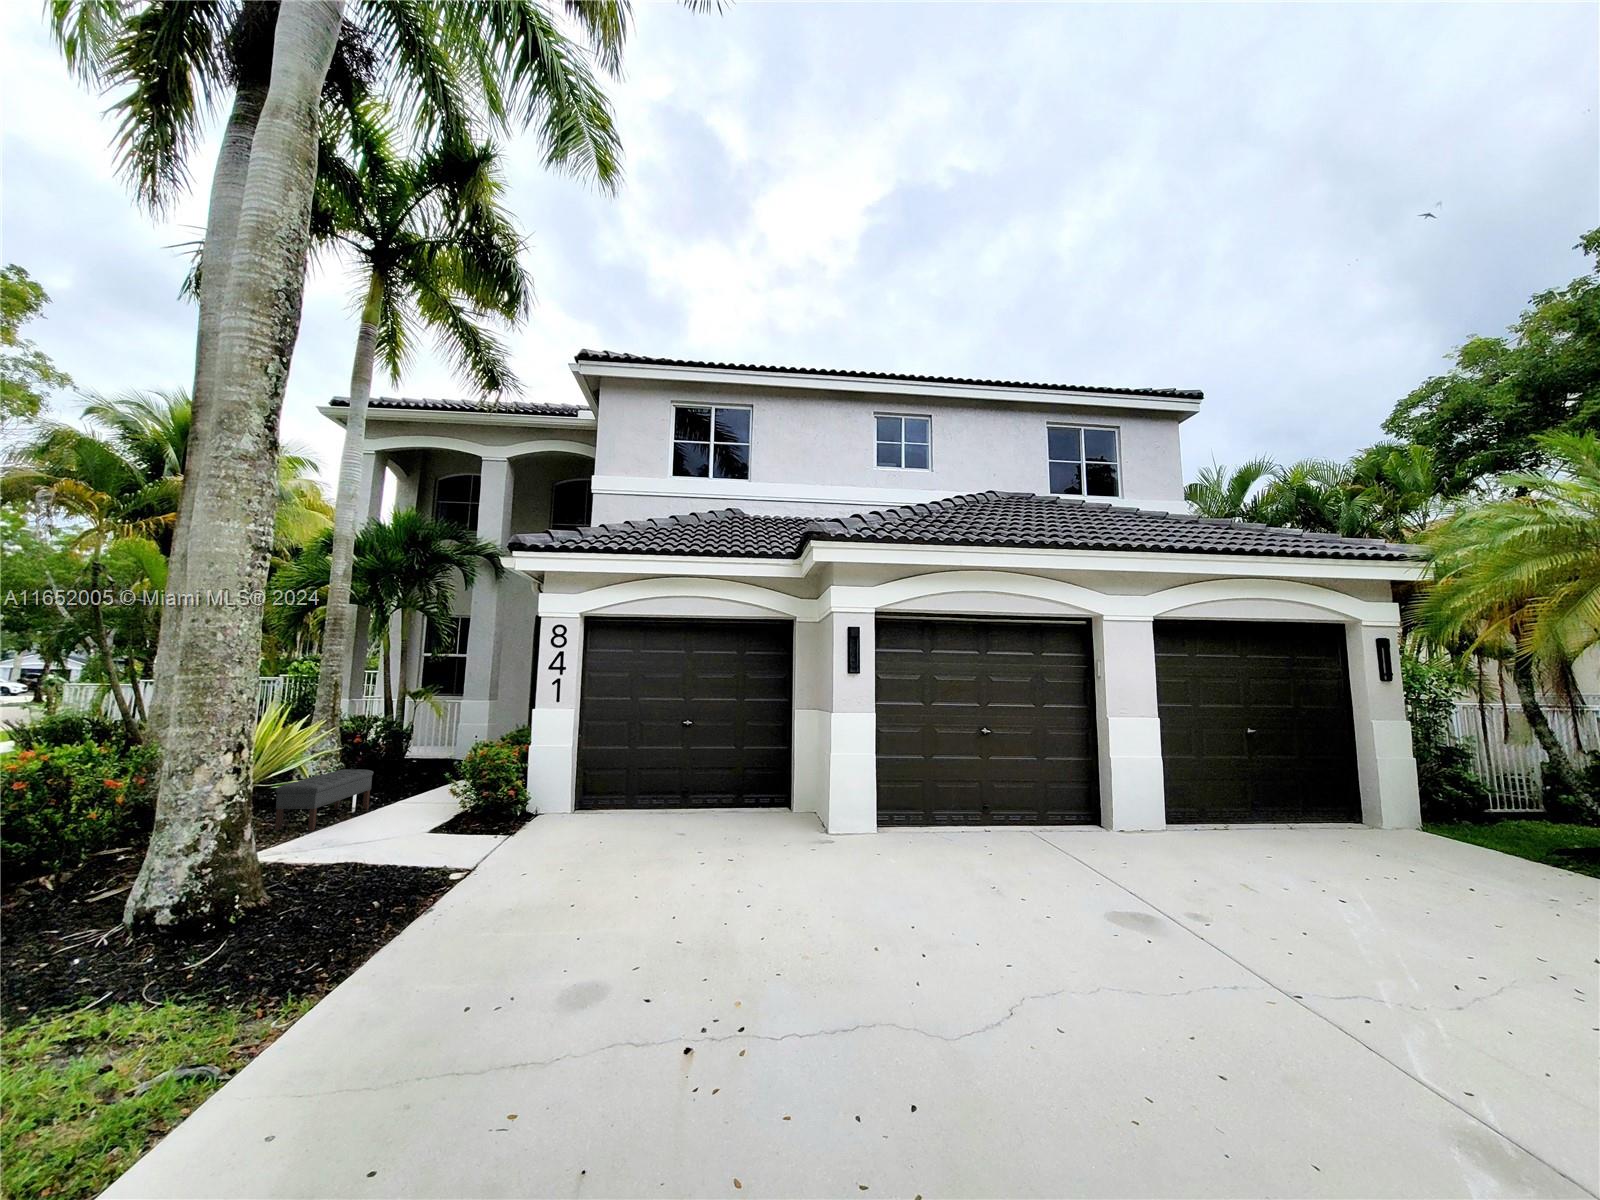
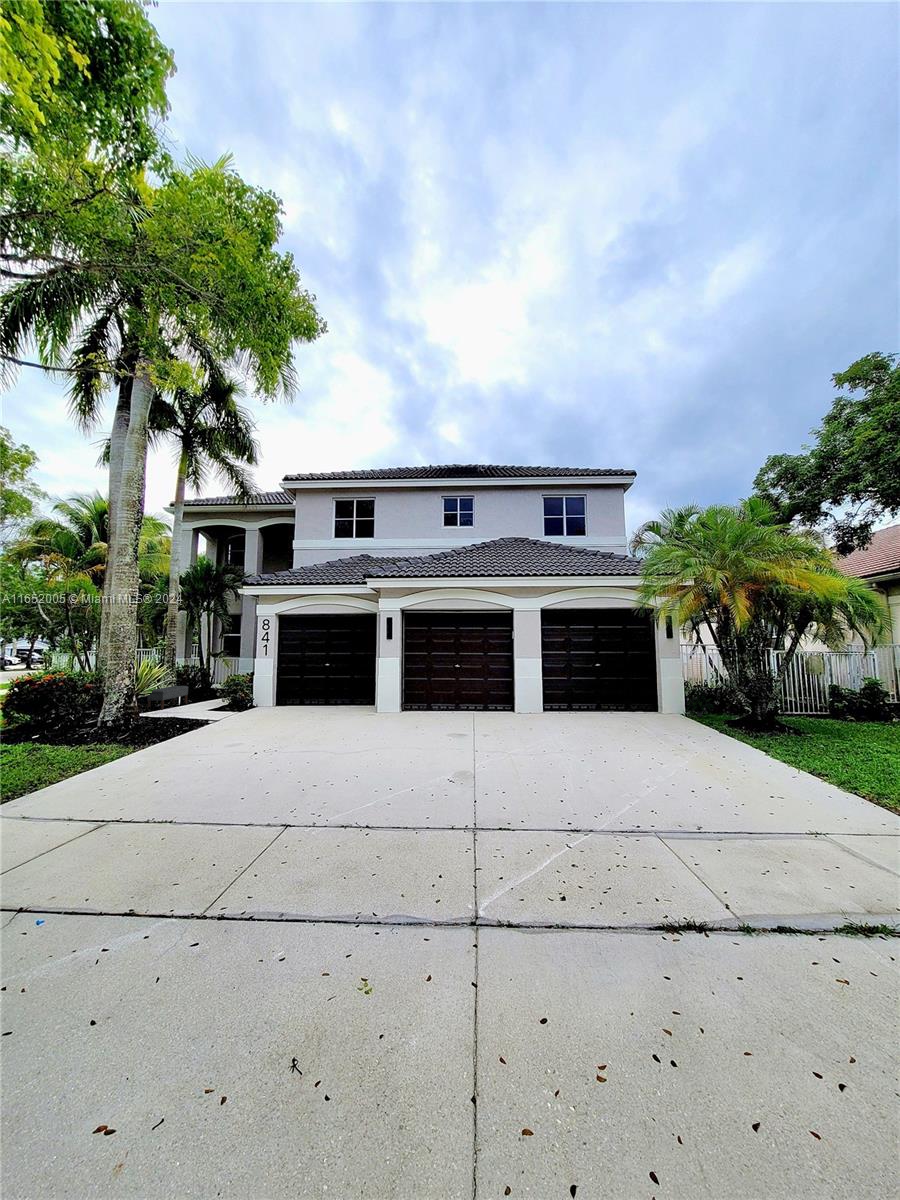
potted plant: none [1434,792,1515,841] -> present [687,695,714,717]

